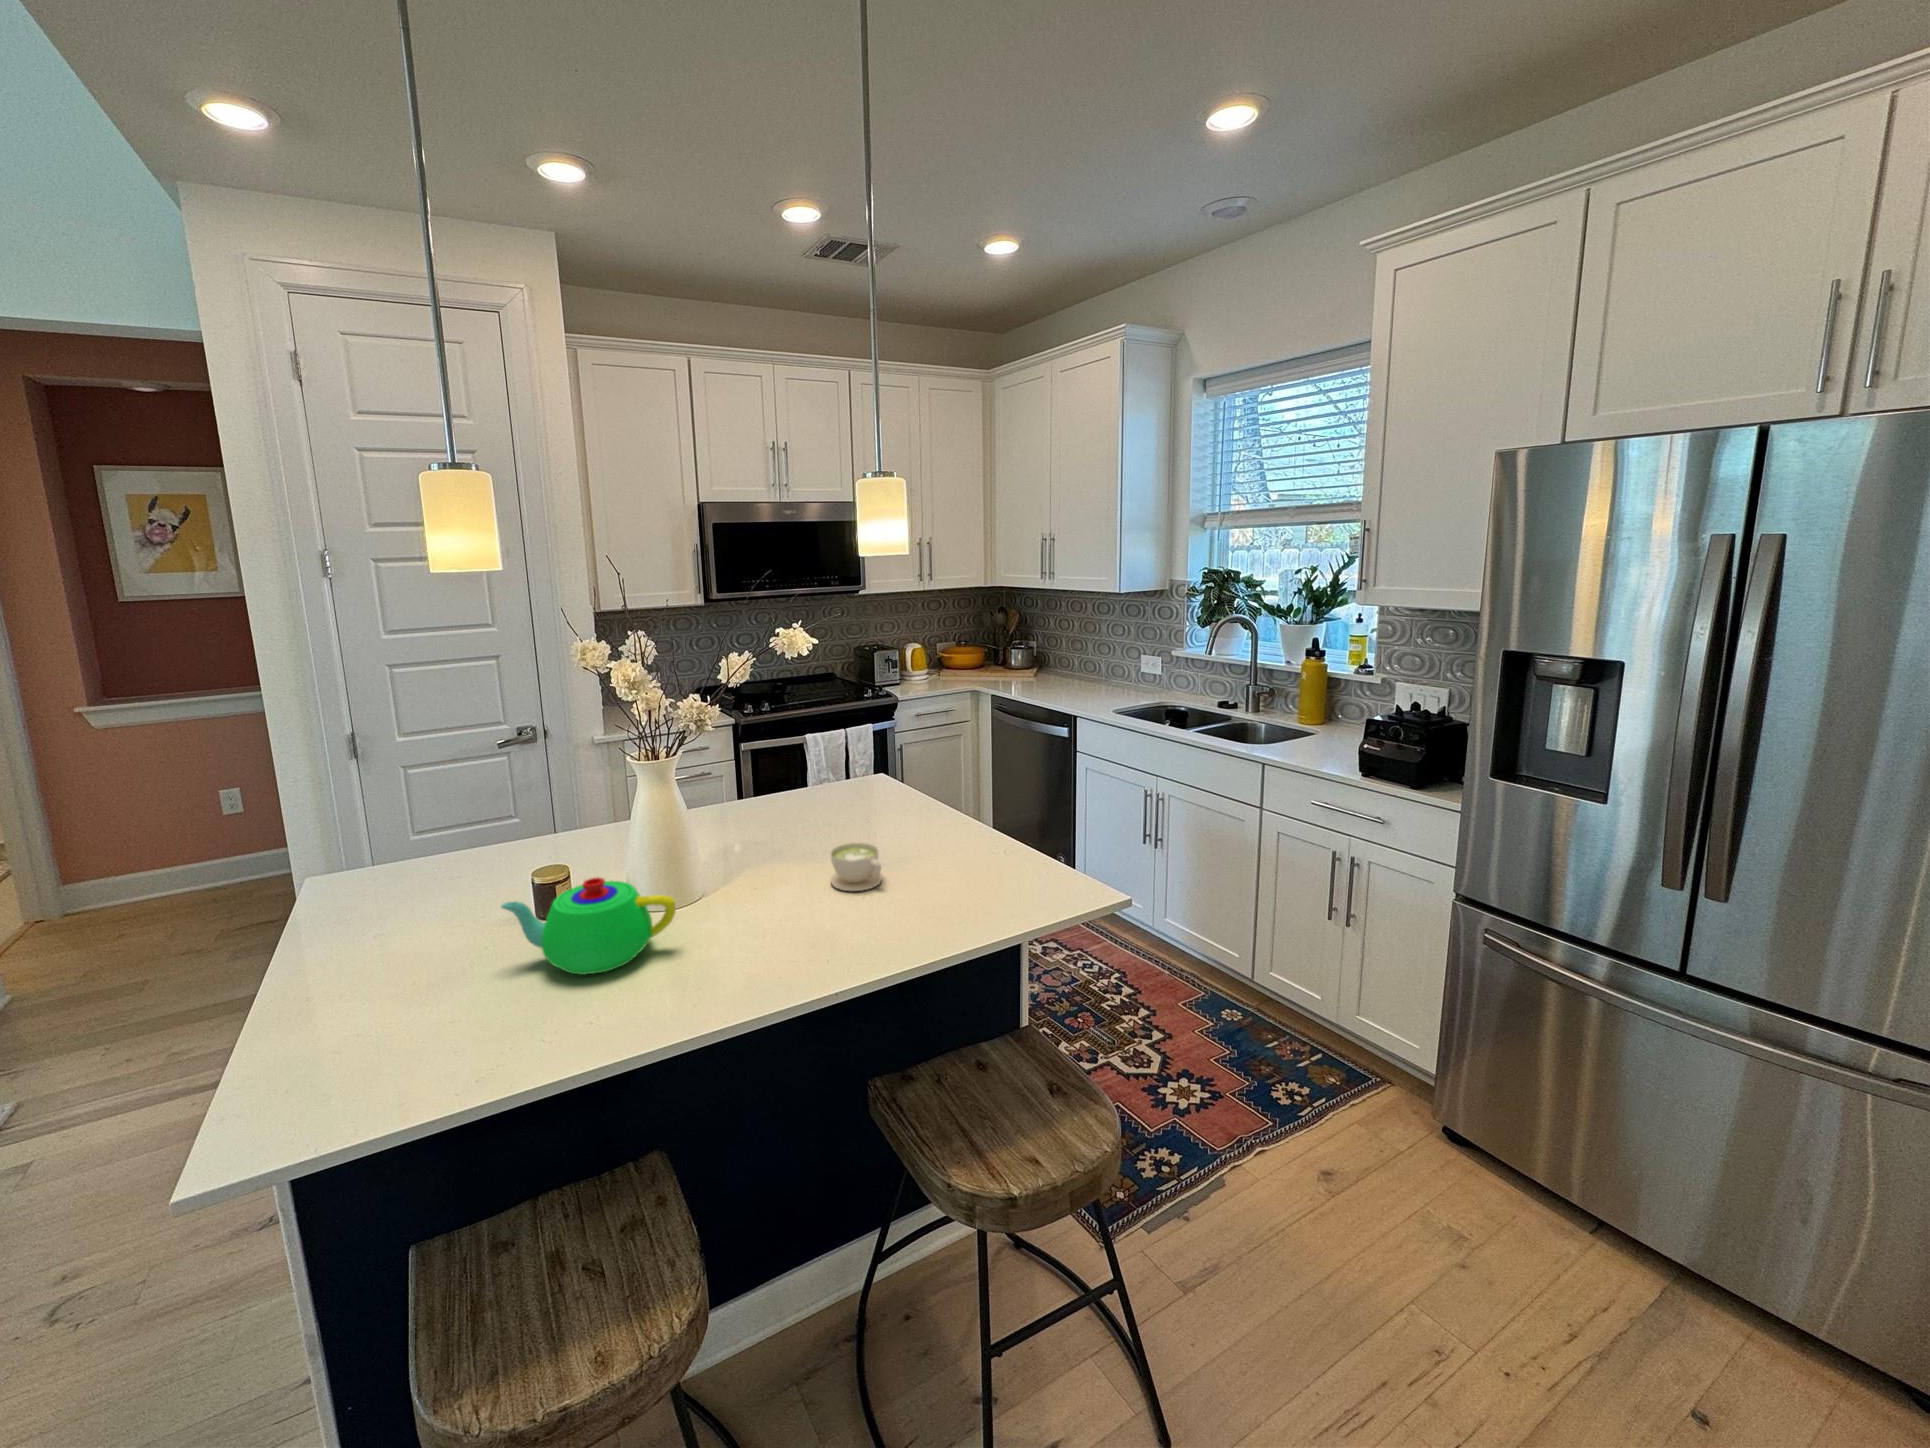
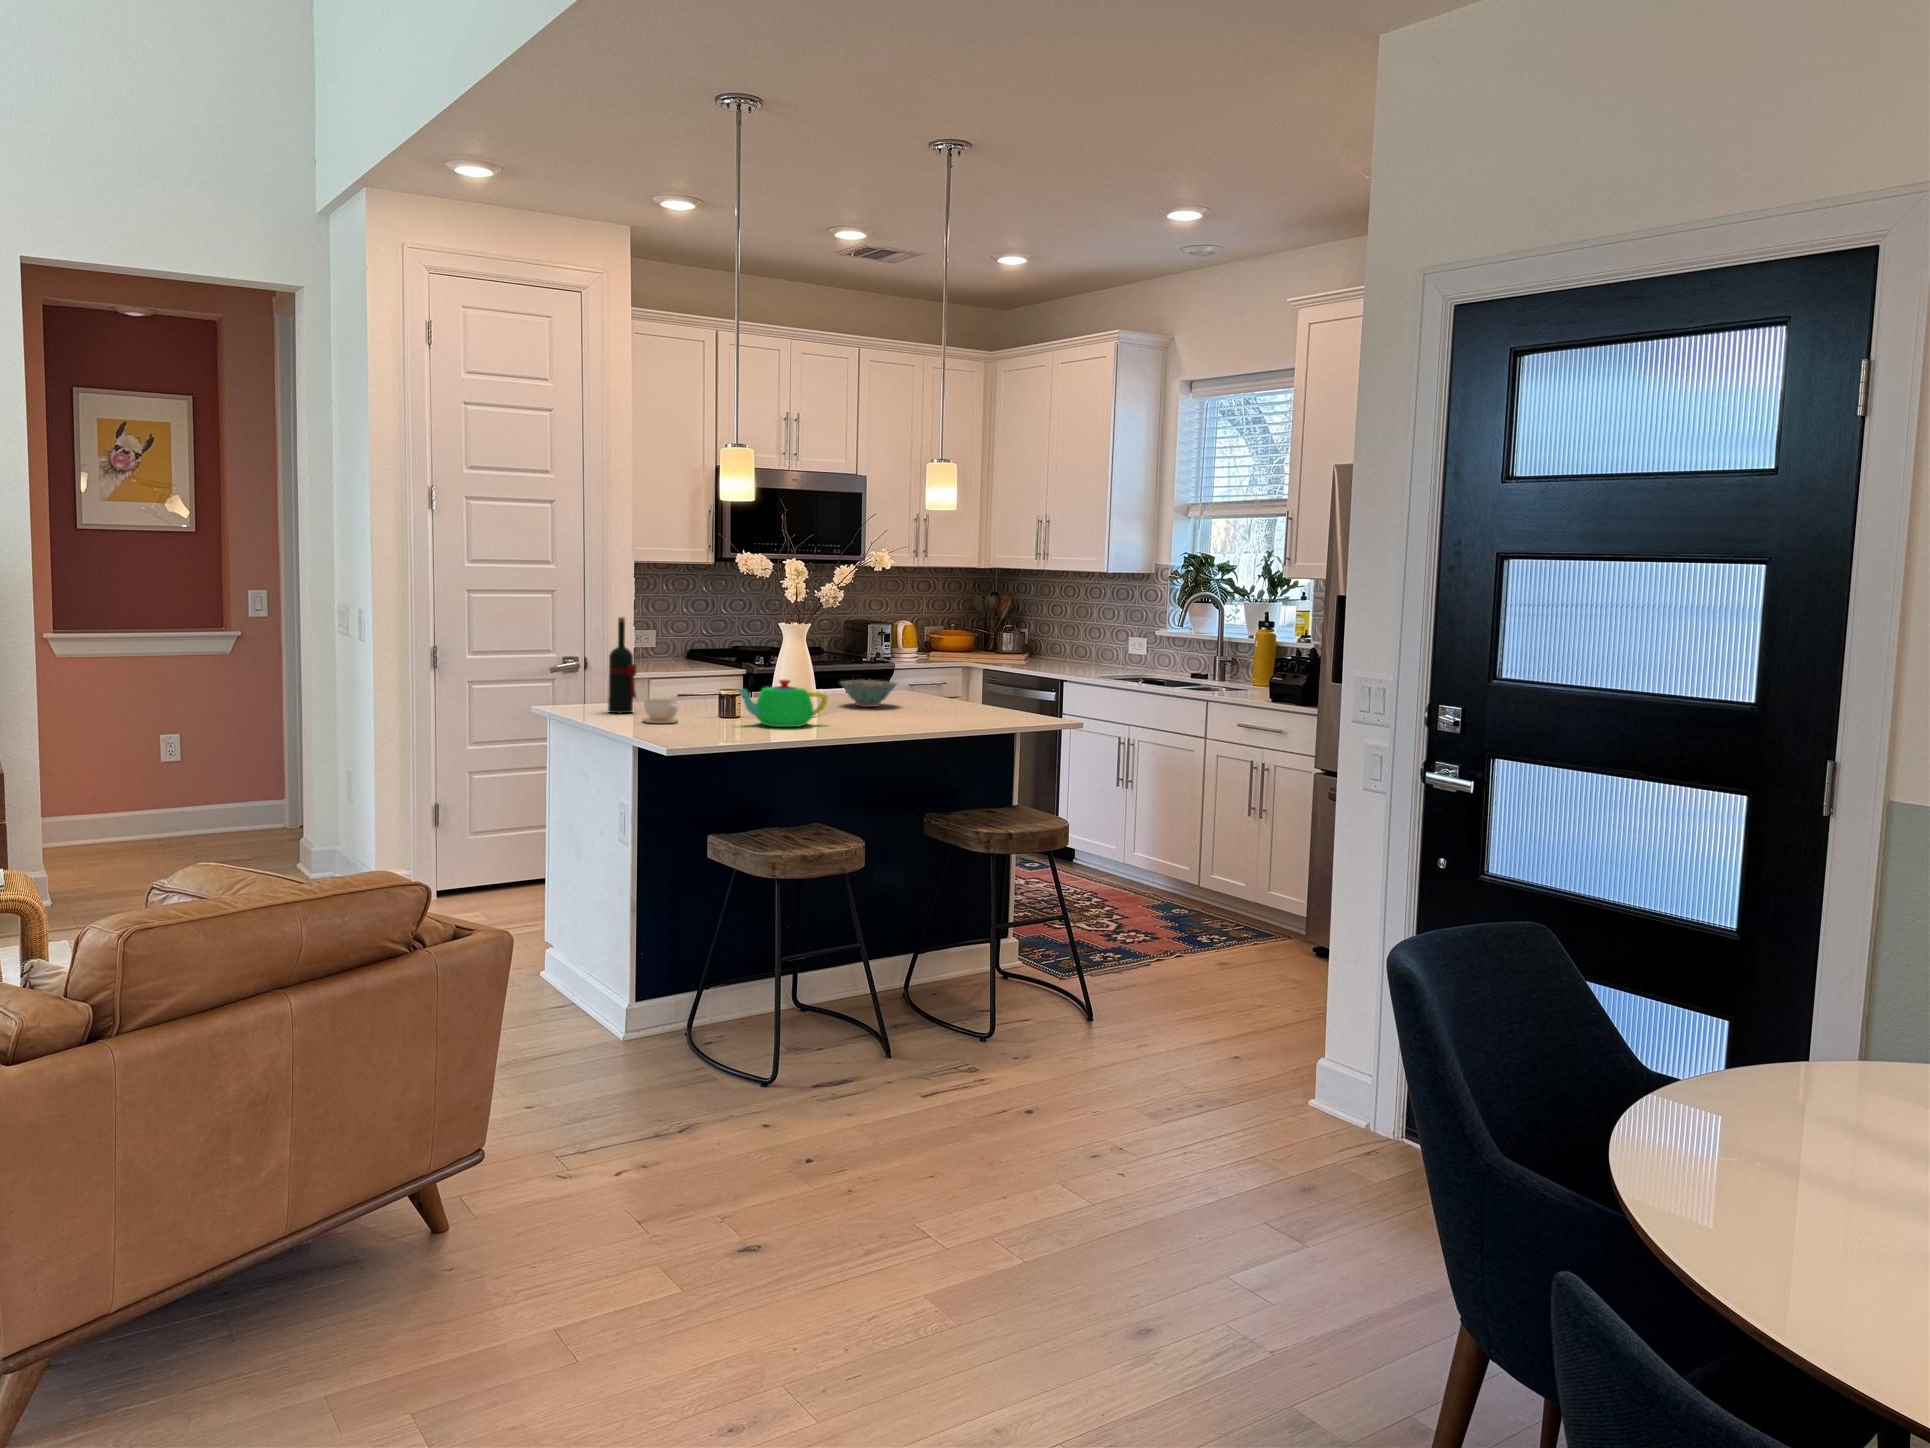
wine bottle: none [365,755,420,906] -> present [608,617,637,713]
ceramic bowl: none [758,795,844,846] -> present [840,680,897,707]
coffee cup: present [830,843,882,891] -> present [642,699,678,723]

